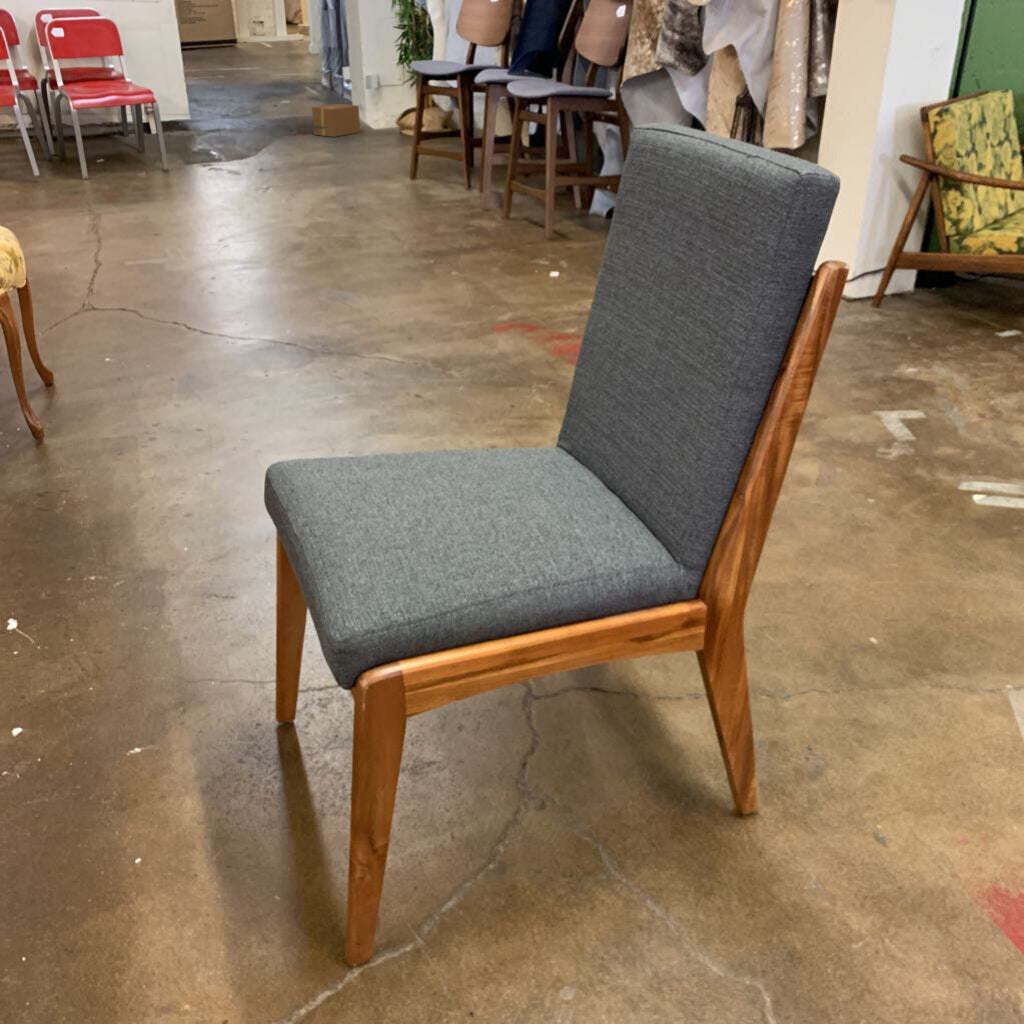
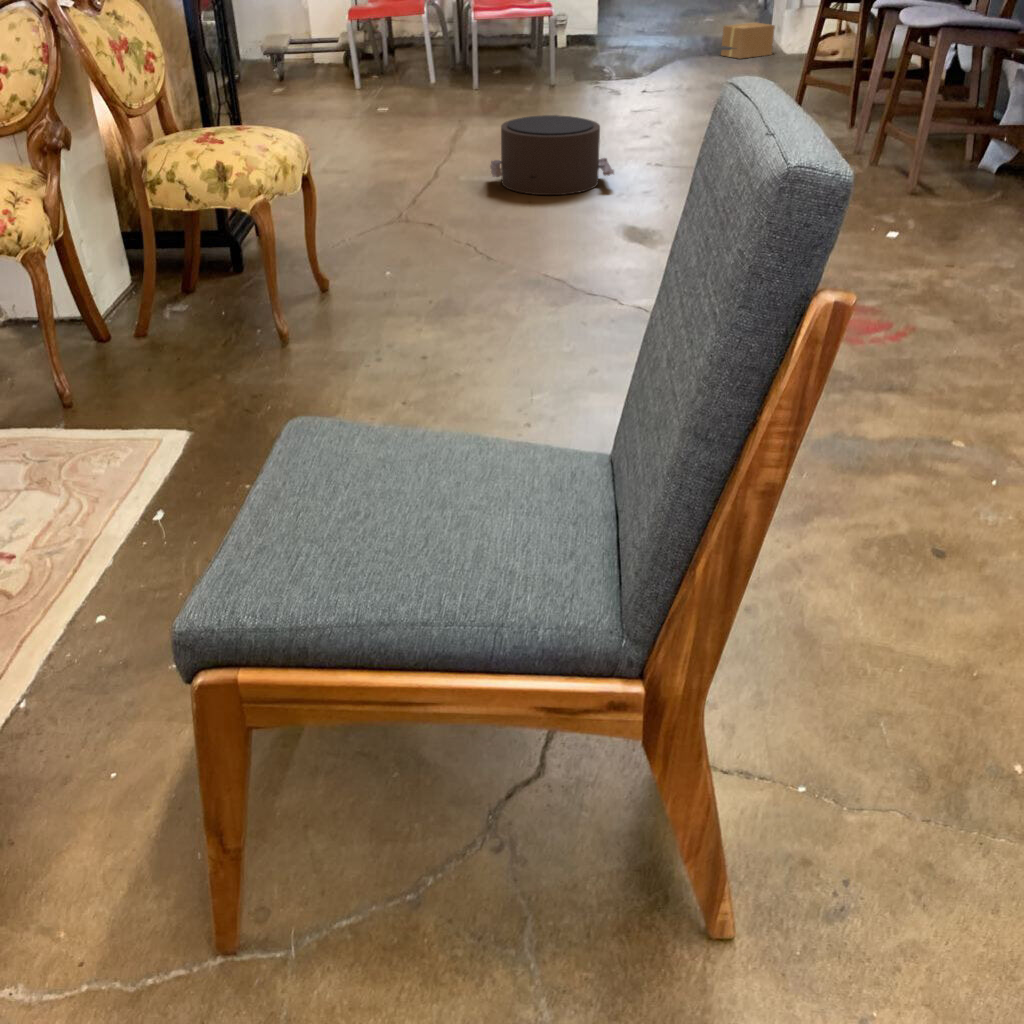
pouf: none [157,193,289,269] -> present [490,115,614,195]

